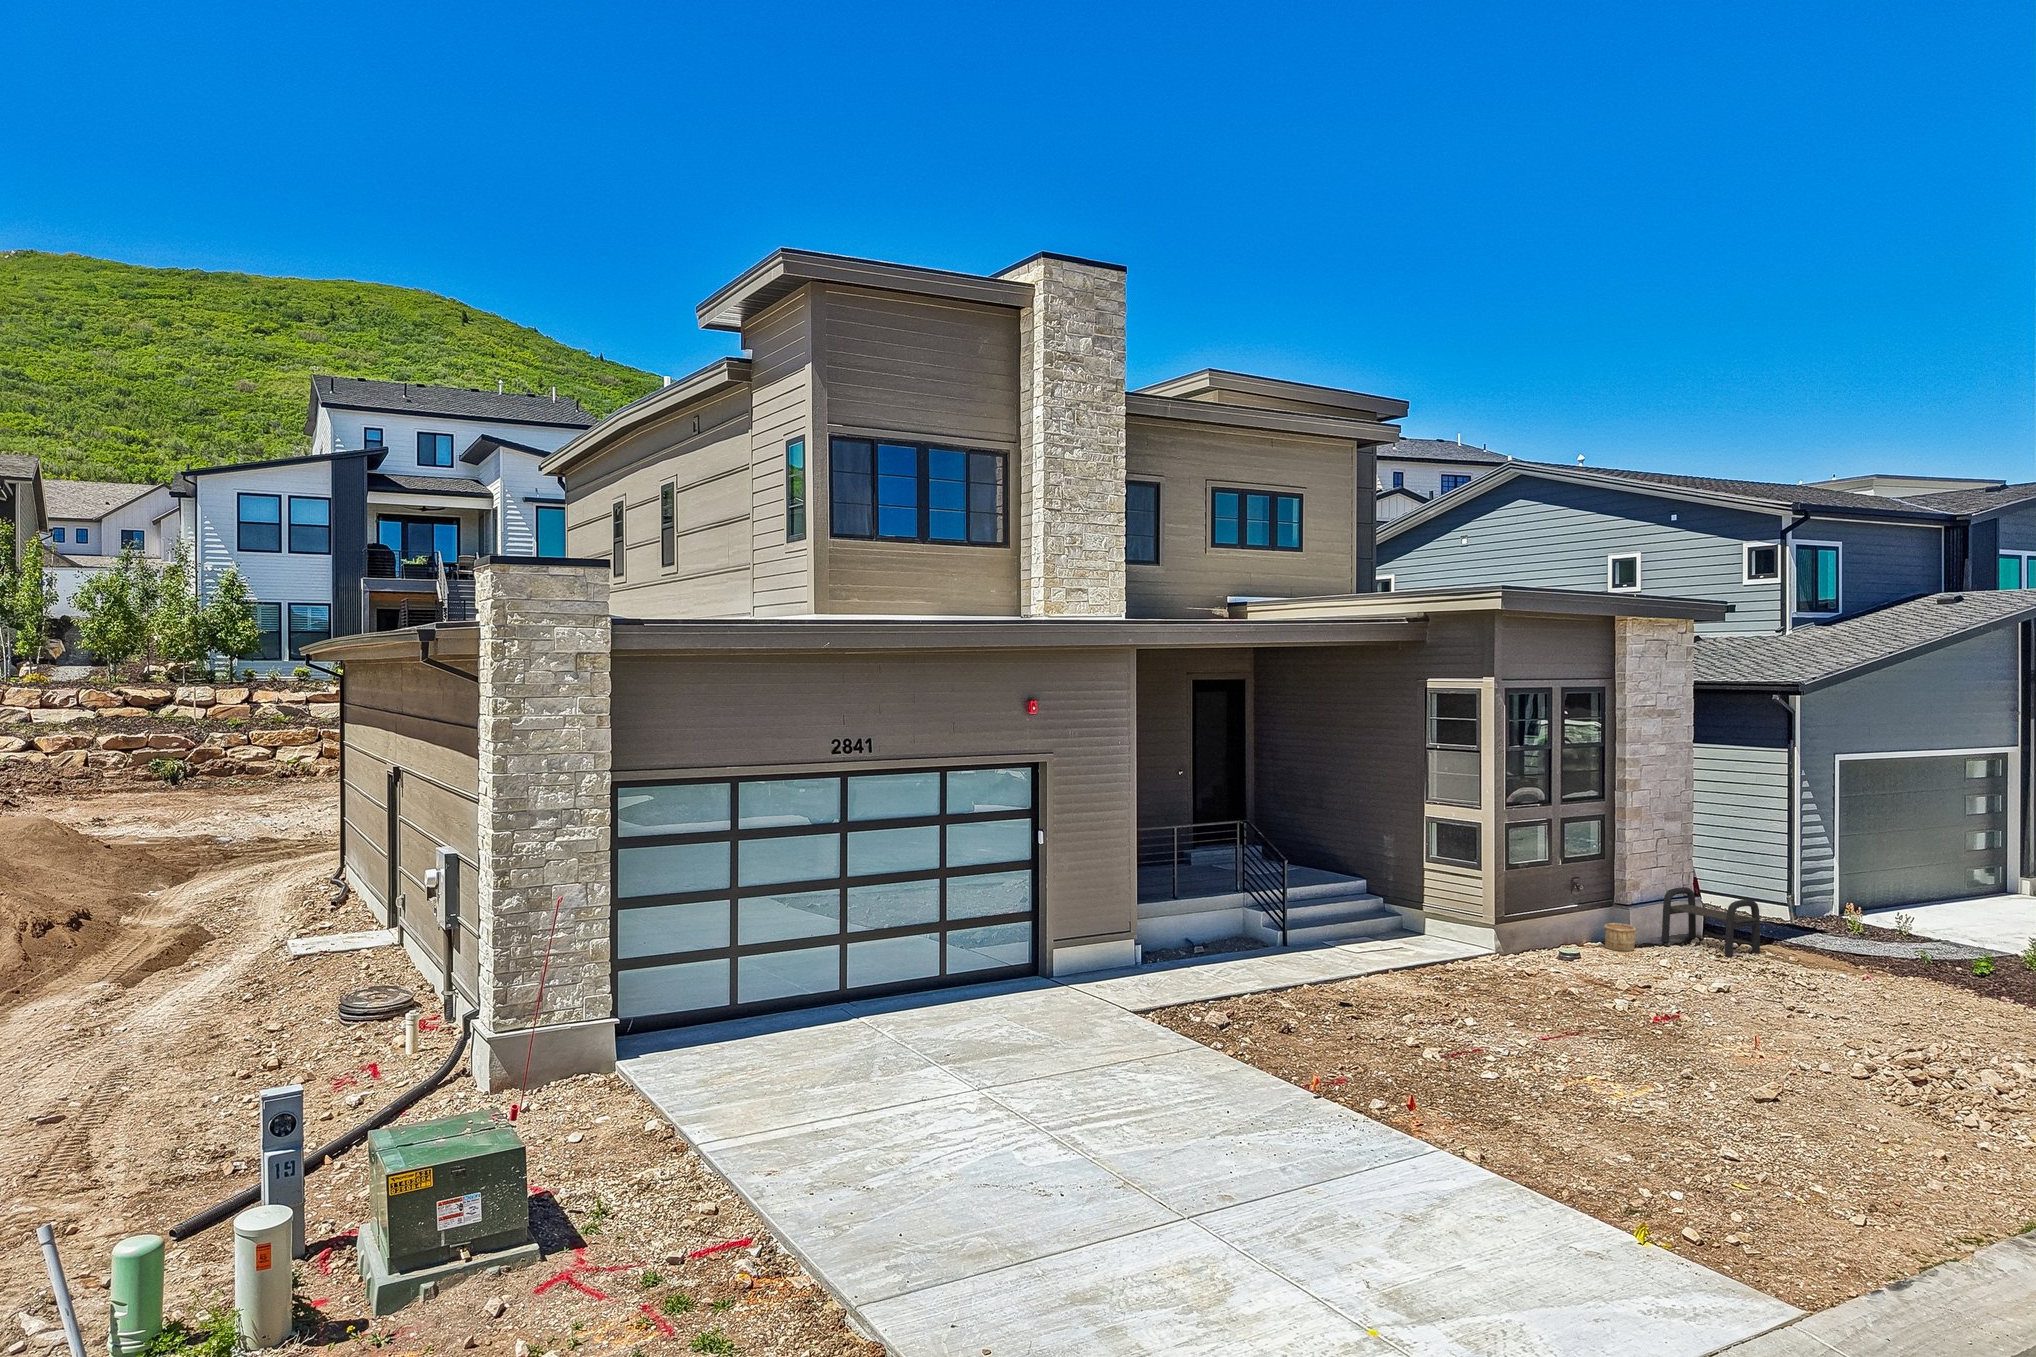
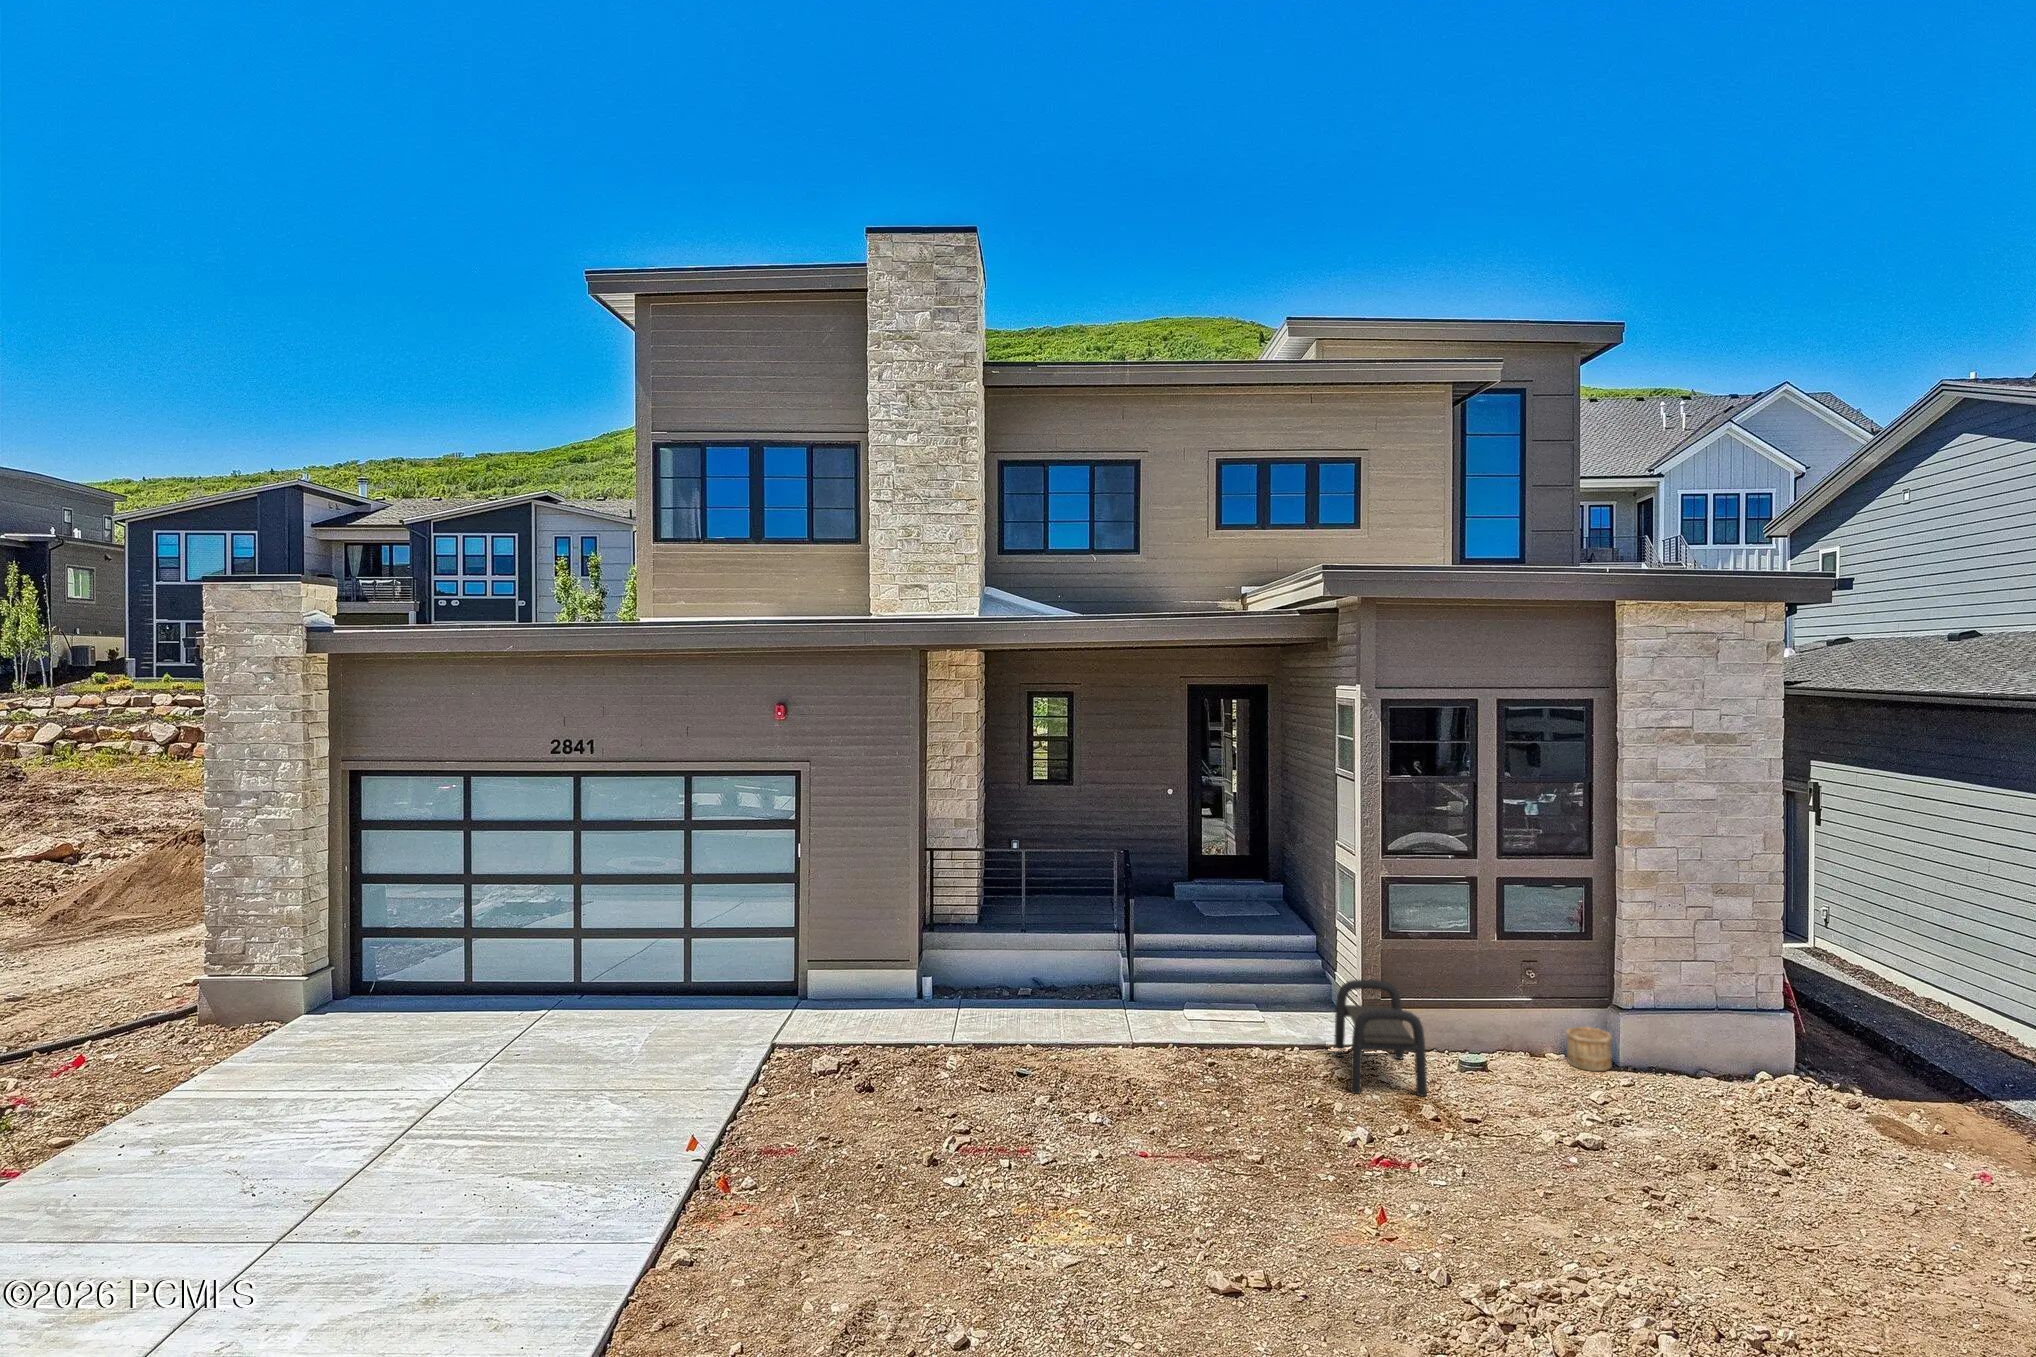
bench: present [1662,887,1760,958] -> present [1334,980,1427,1096]

